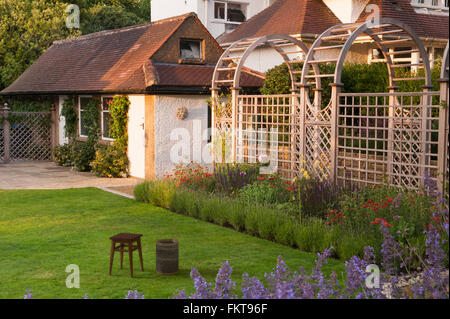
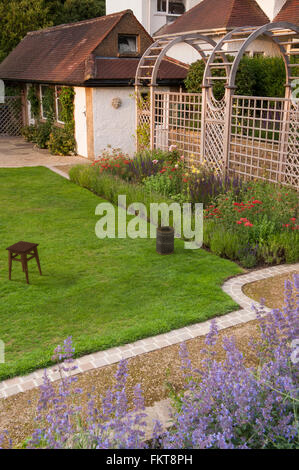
basket: present [155,226,179,275] -> present [156,219,175,255]

